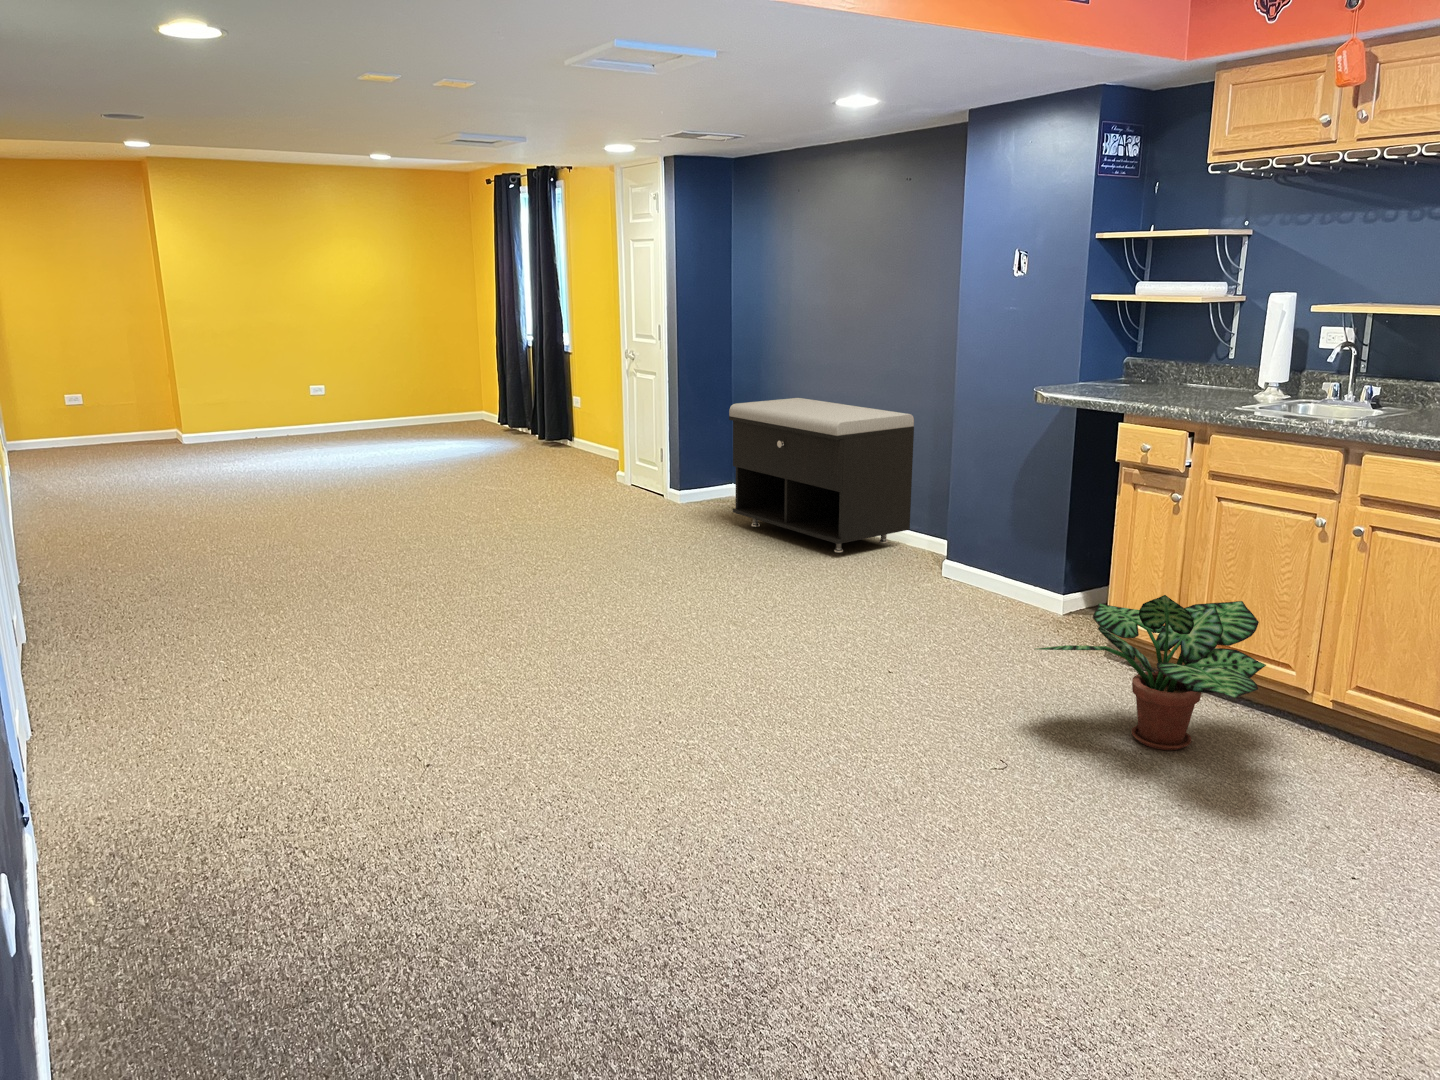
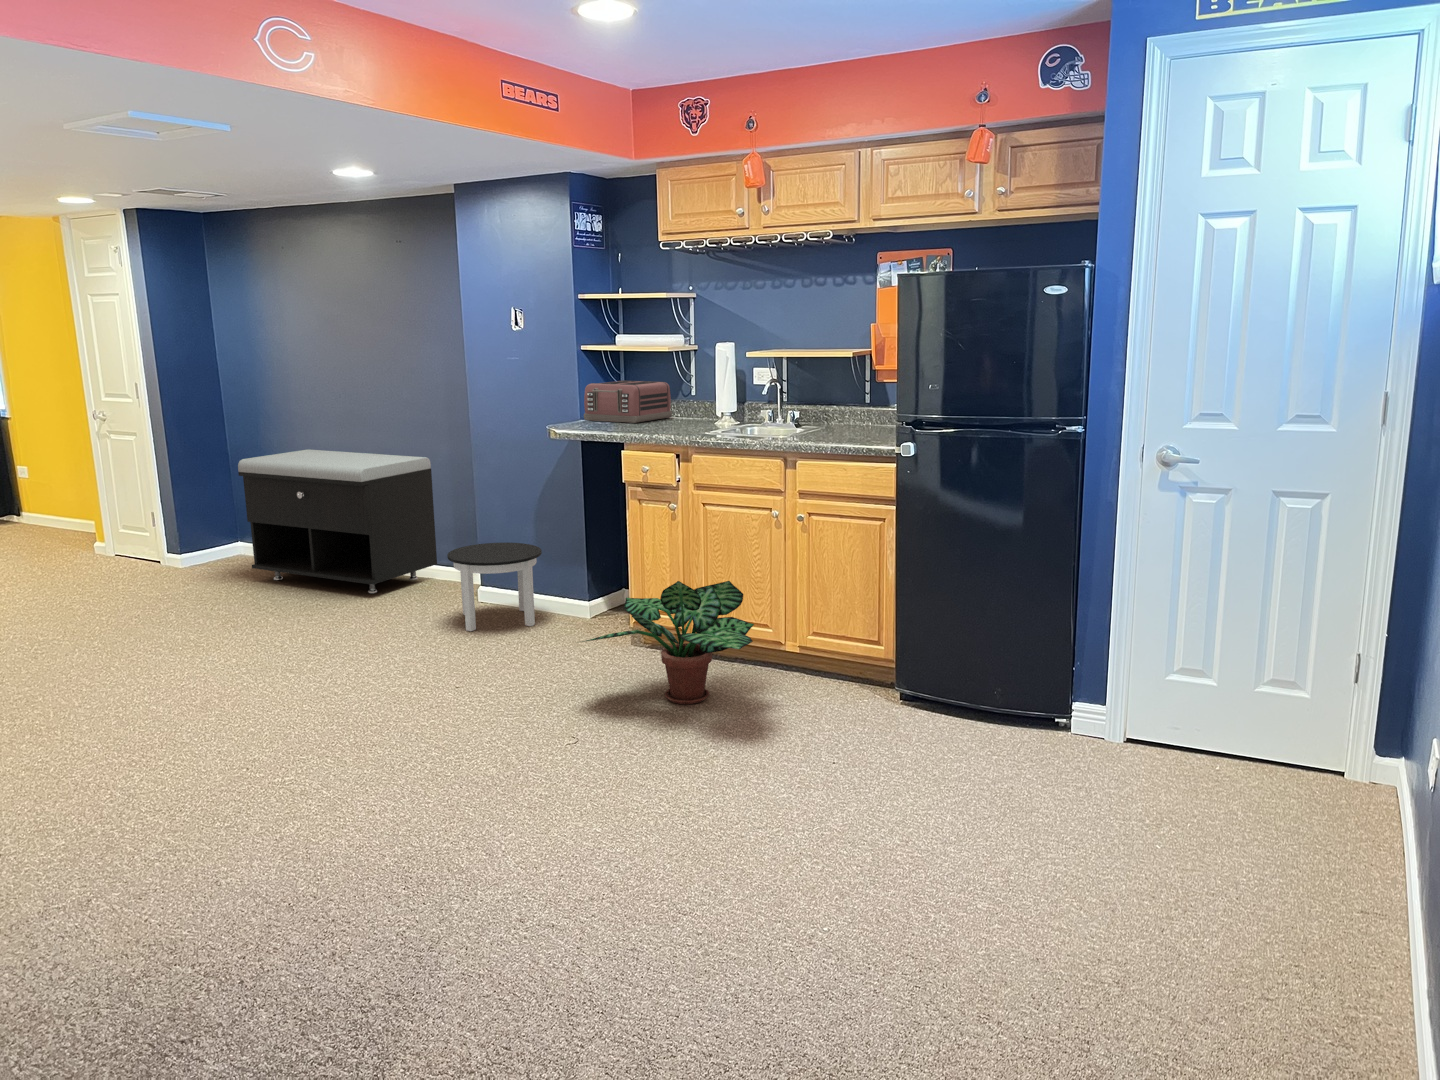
toaster: none [1083,337,1200,390] -> present [584,380,672,423]
round table: none [910,515,1016,615] -> present [447,542,542,631]

